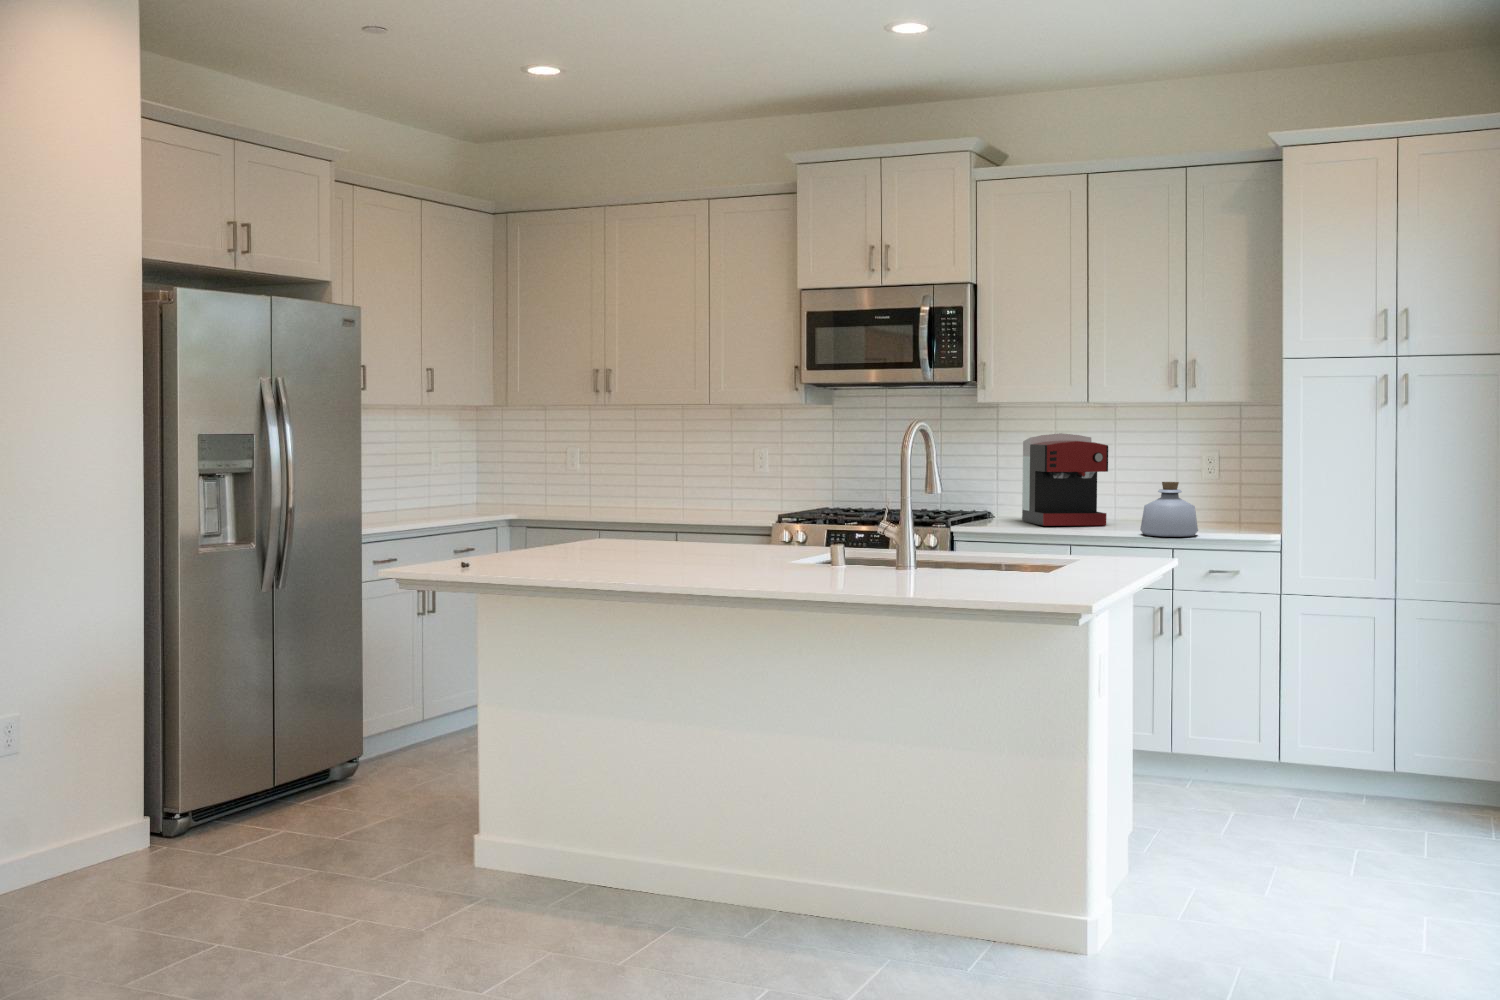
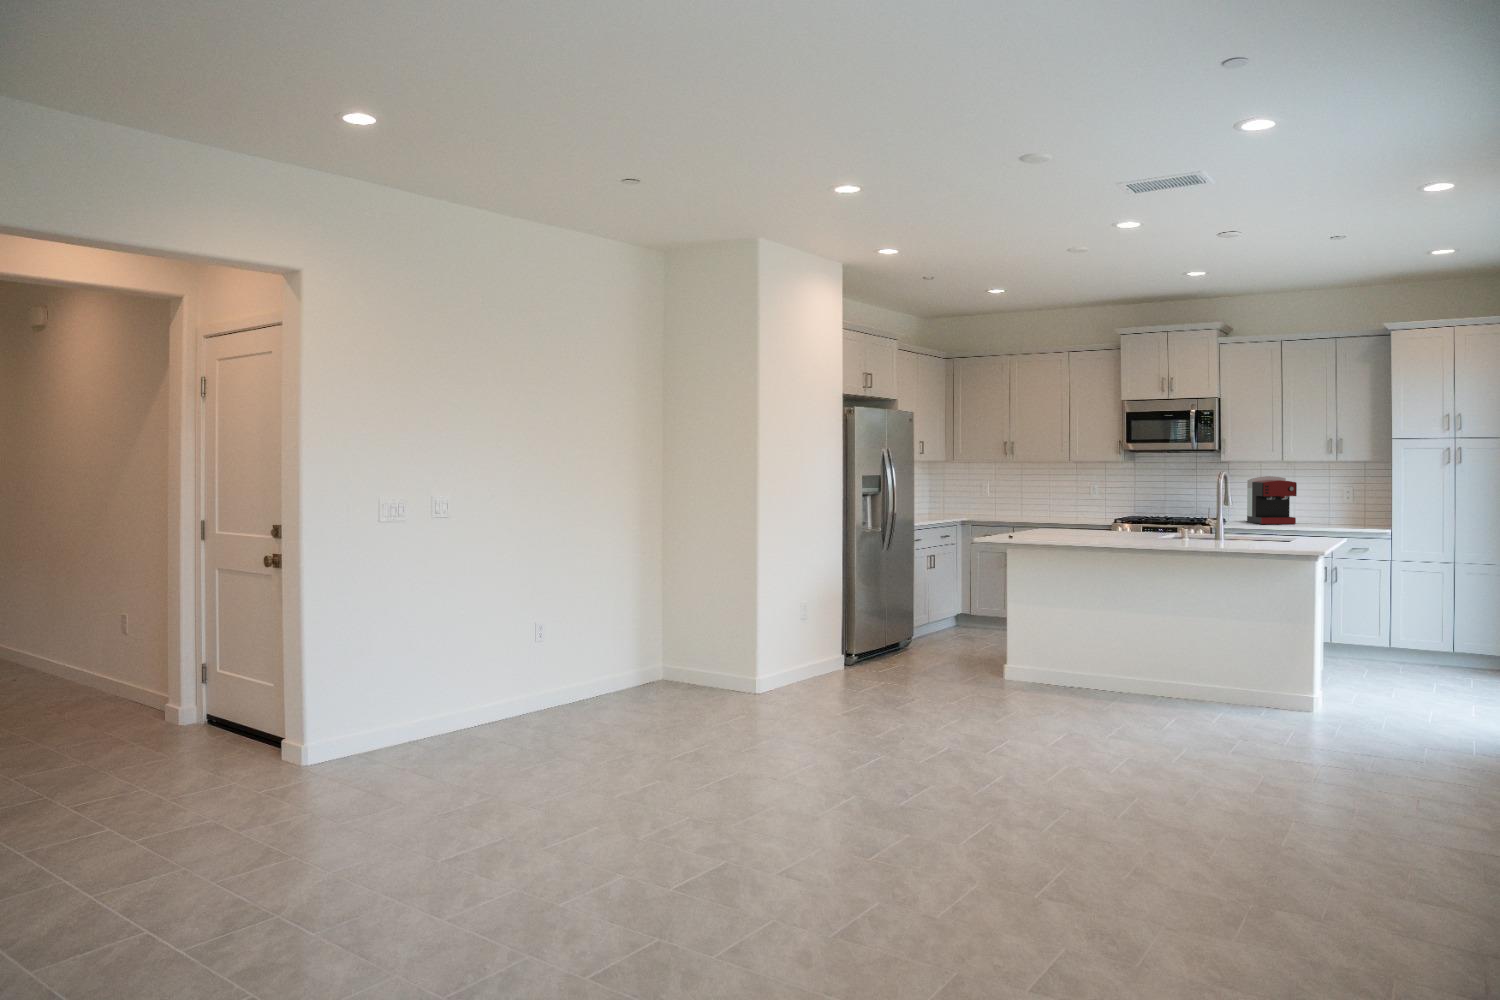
bottle: present [1140,482,1198,537] -> none [1316,501,1348,529]

